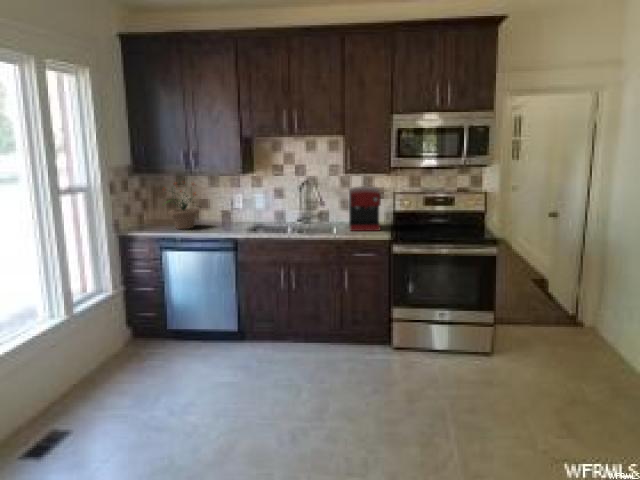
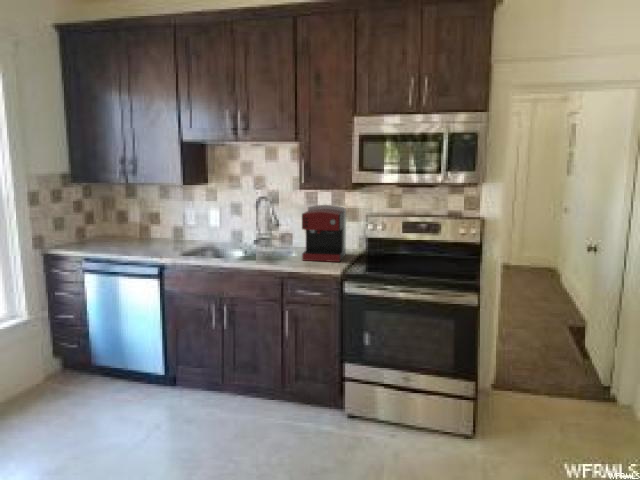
potted plant: present [163,183,199,229] -> none [94,191,142,248]

